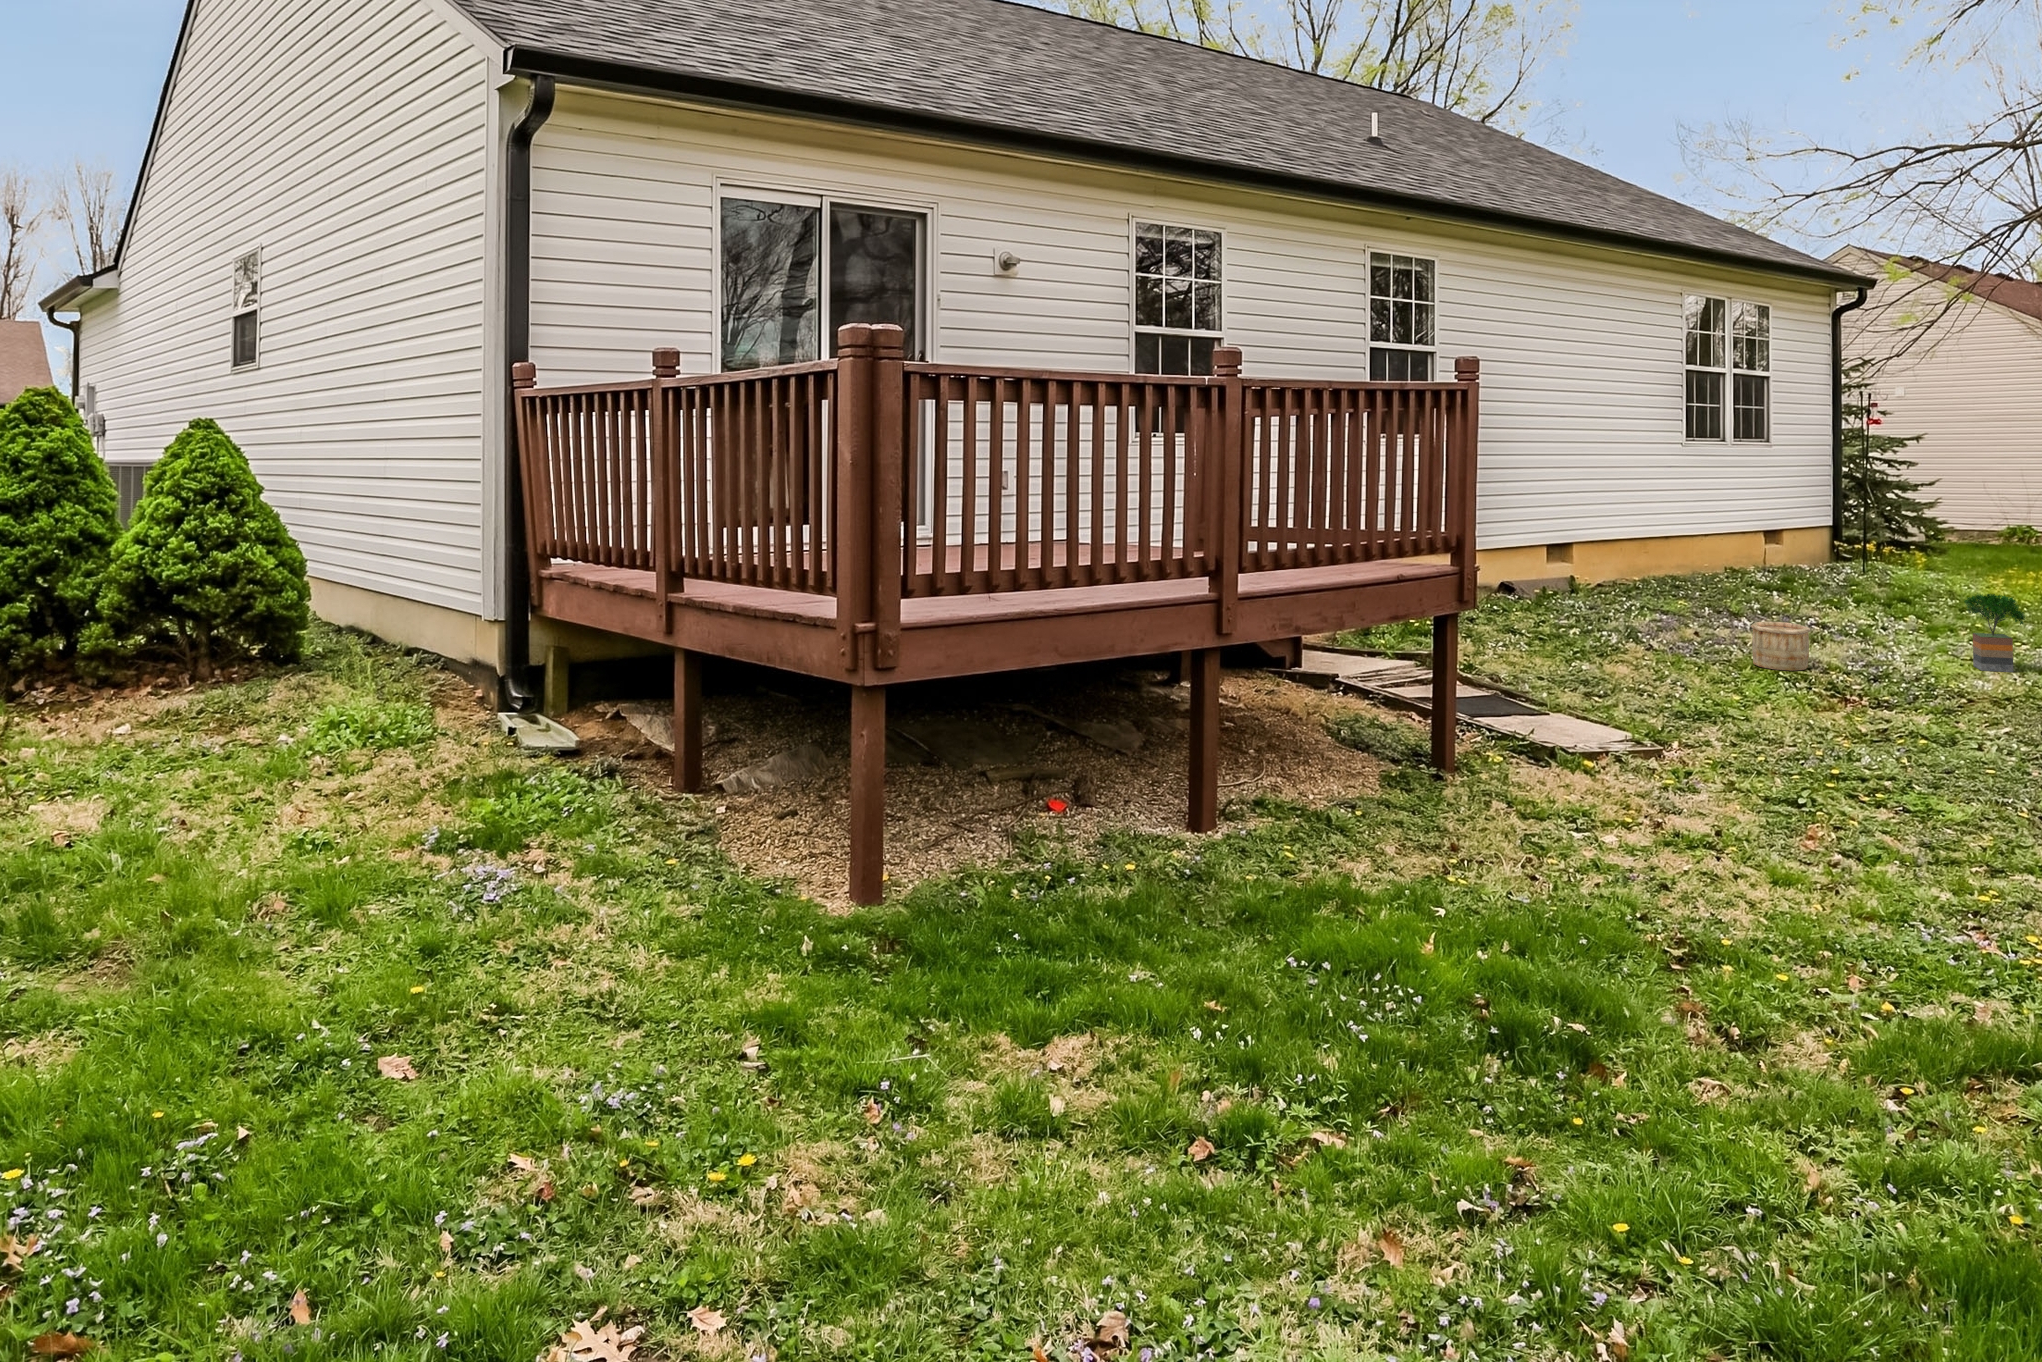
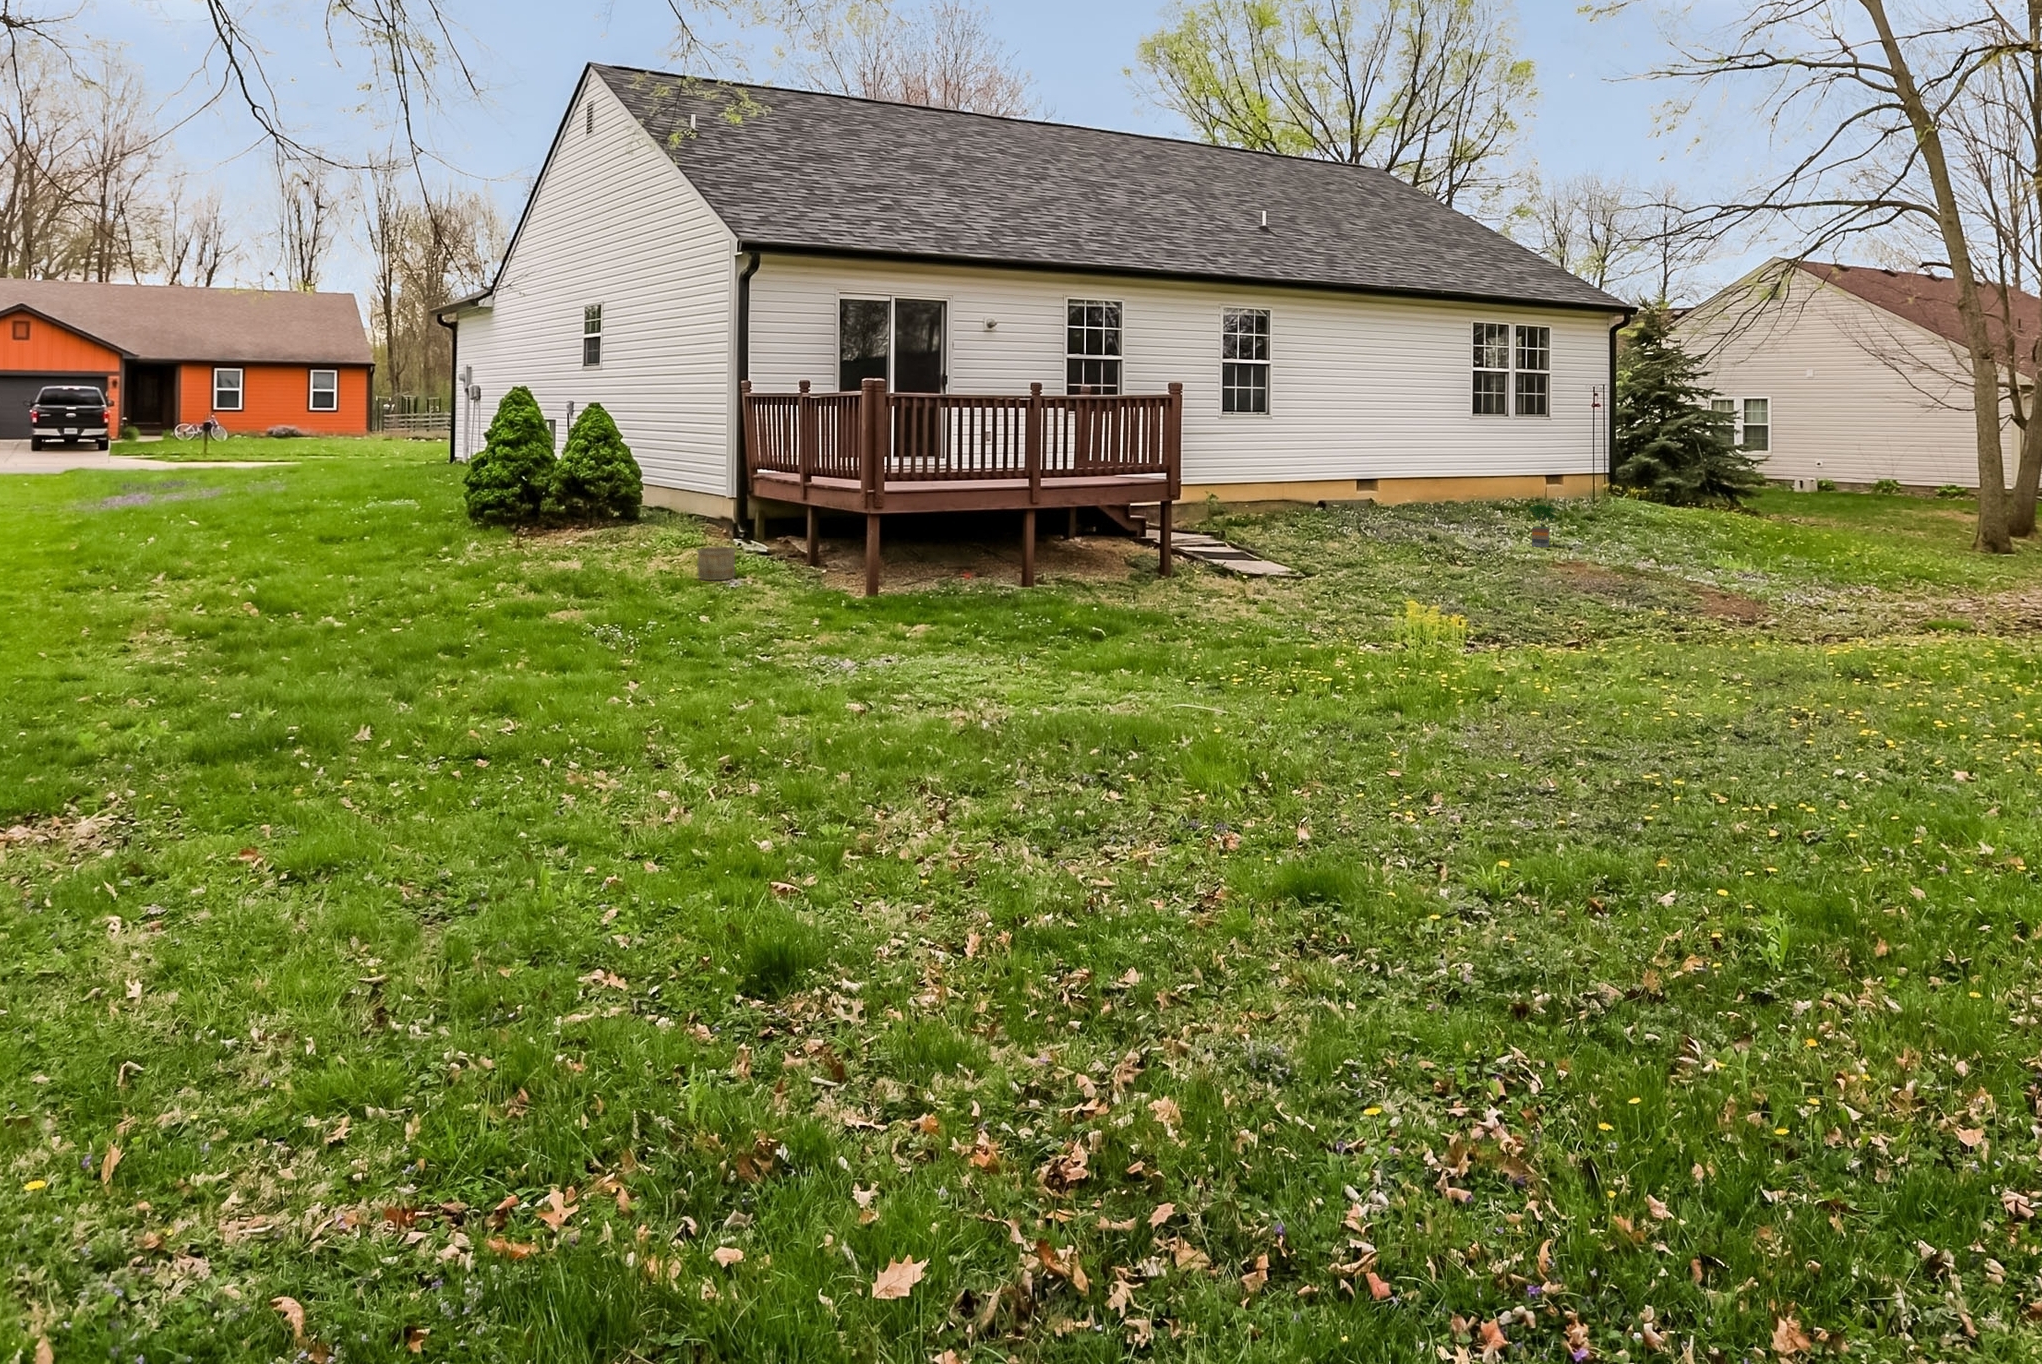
wooden bucket: present [1751,621,1810,671] -> present [697,547,735,581]

